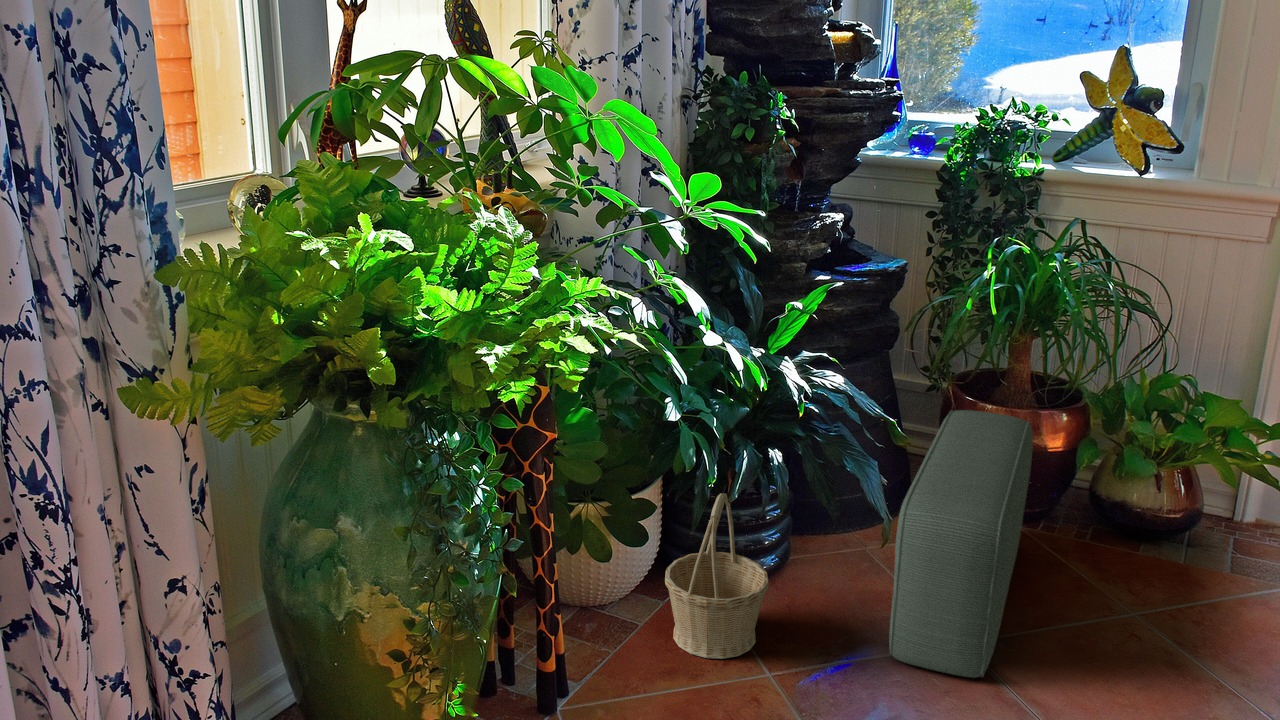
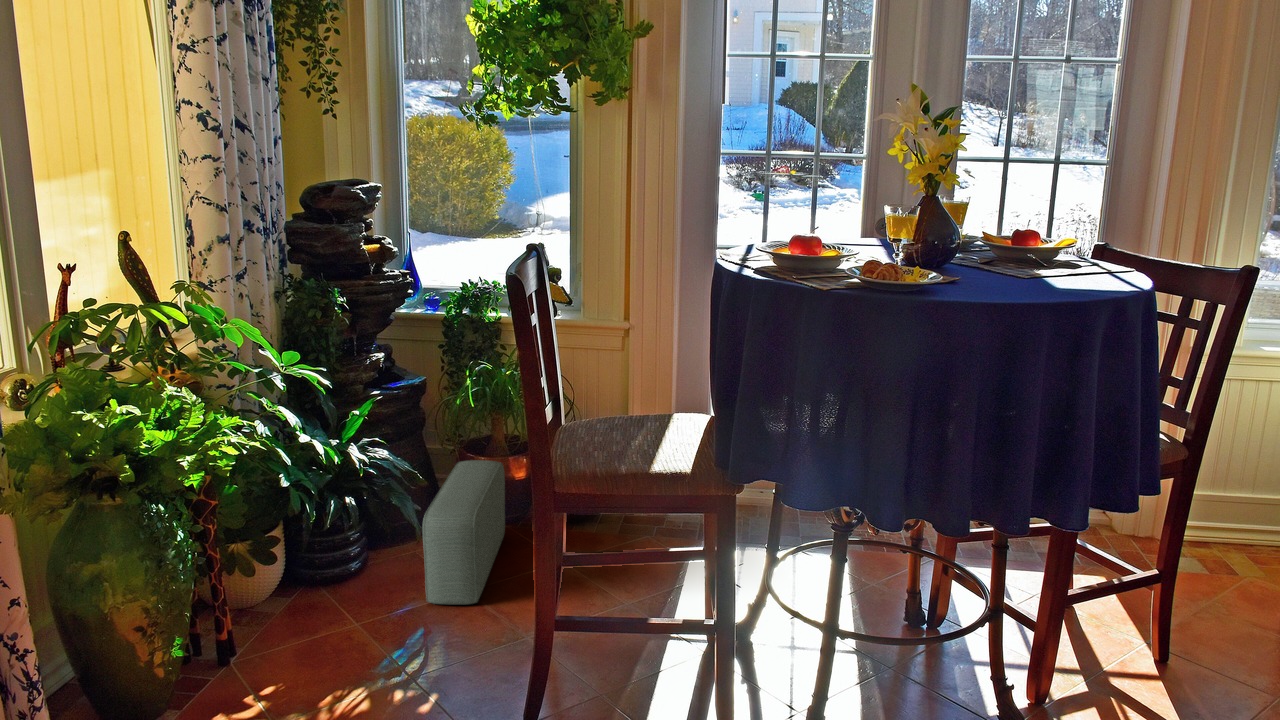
basket: present [665,493,769,659] -> none [290,526,354,623]

